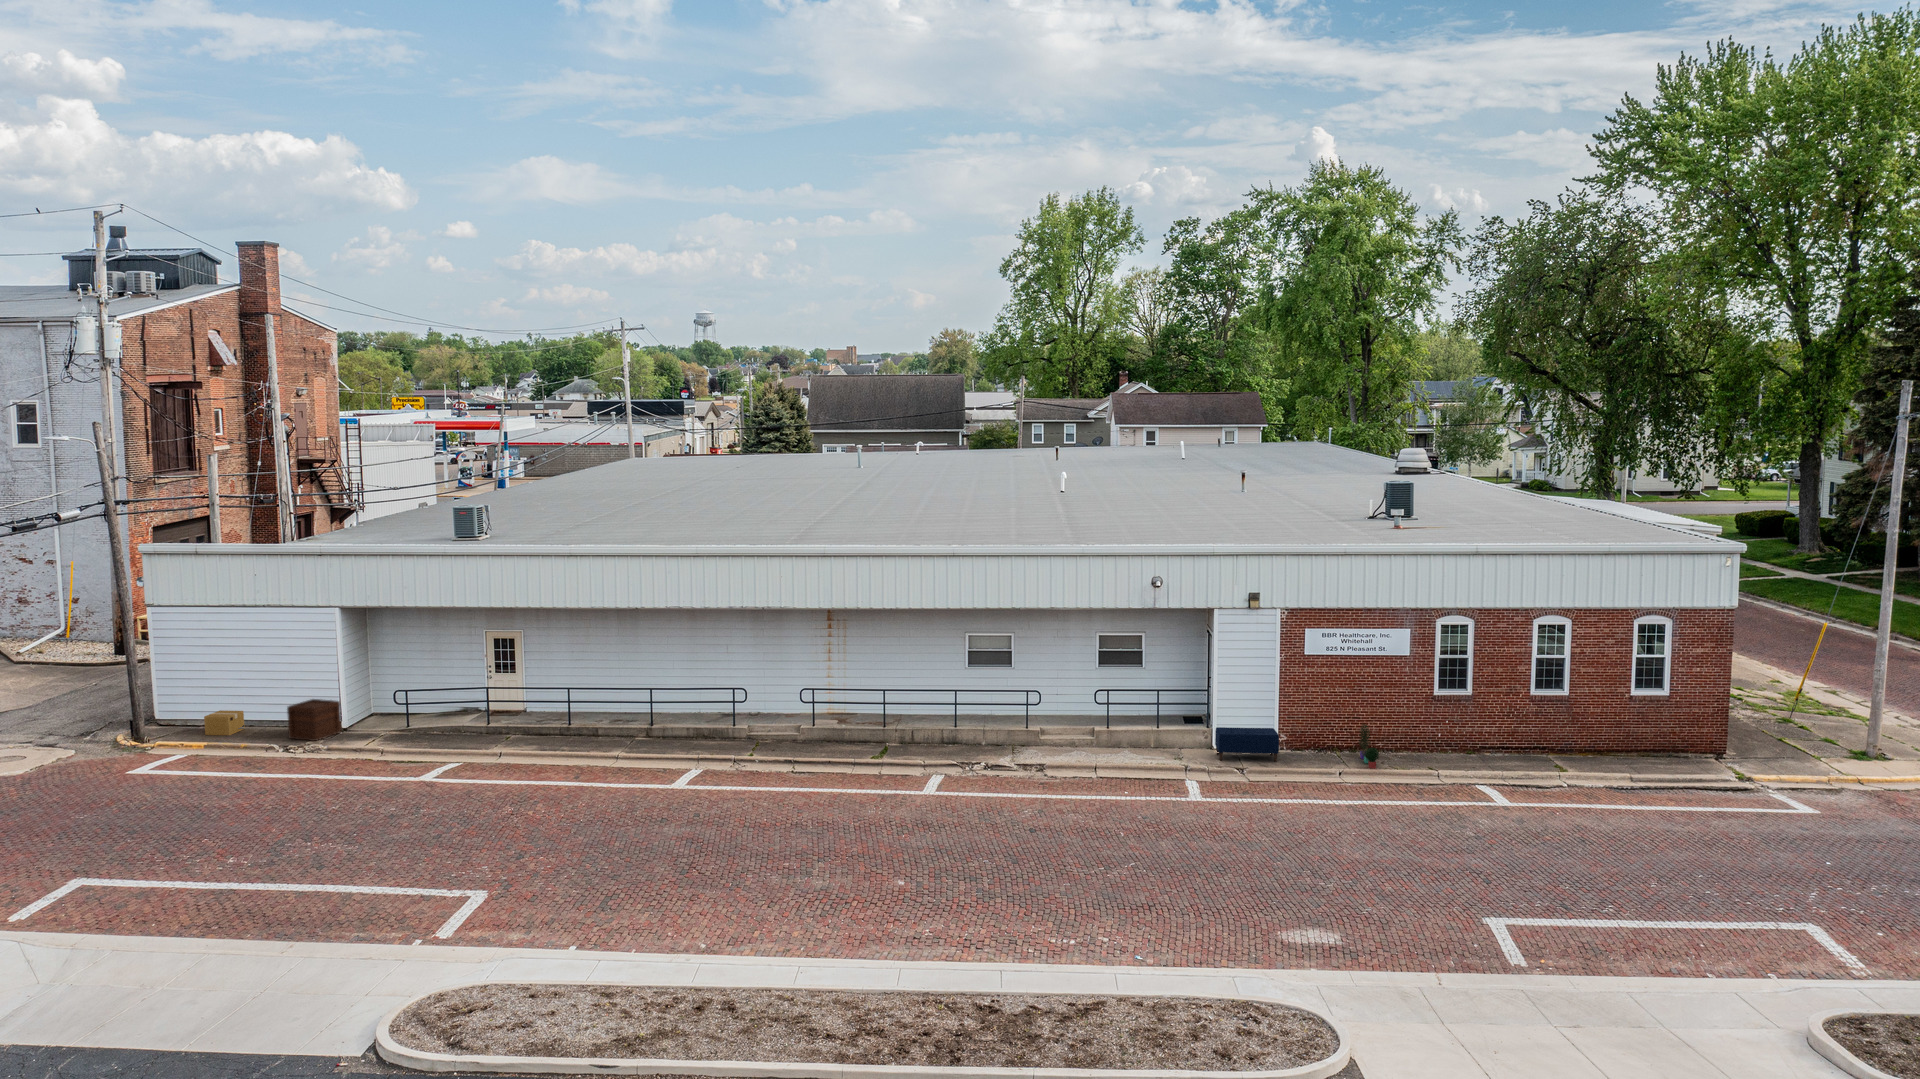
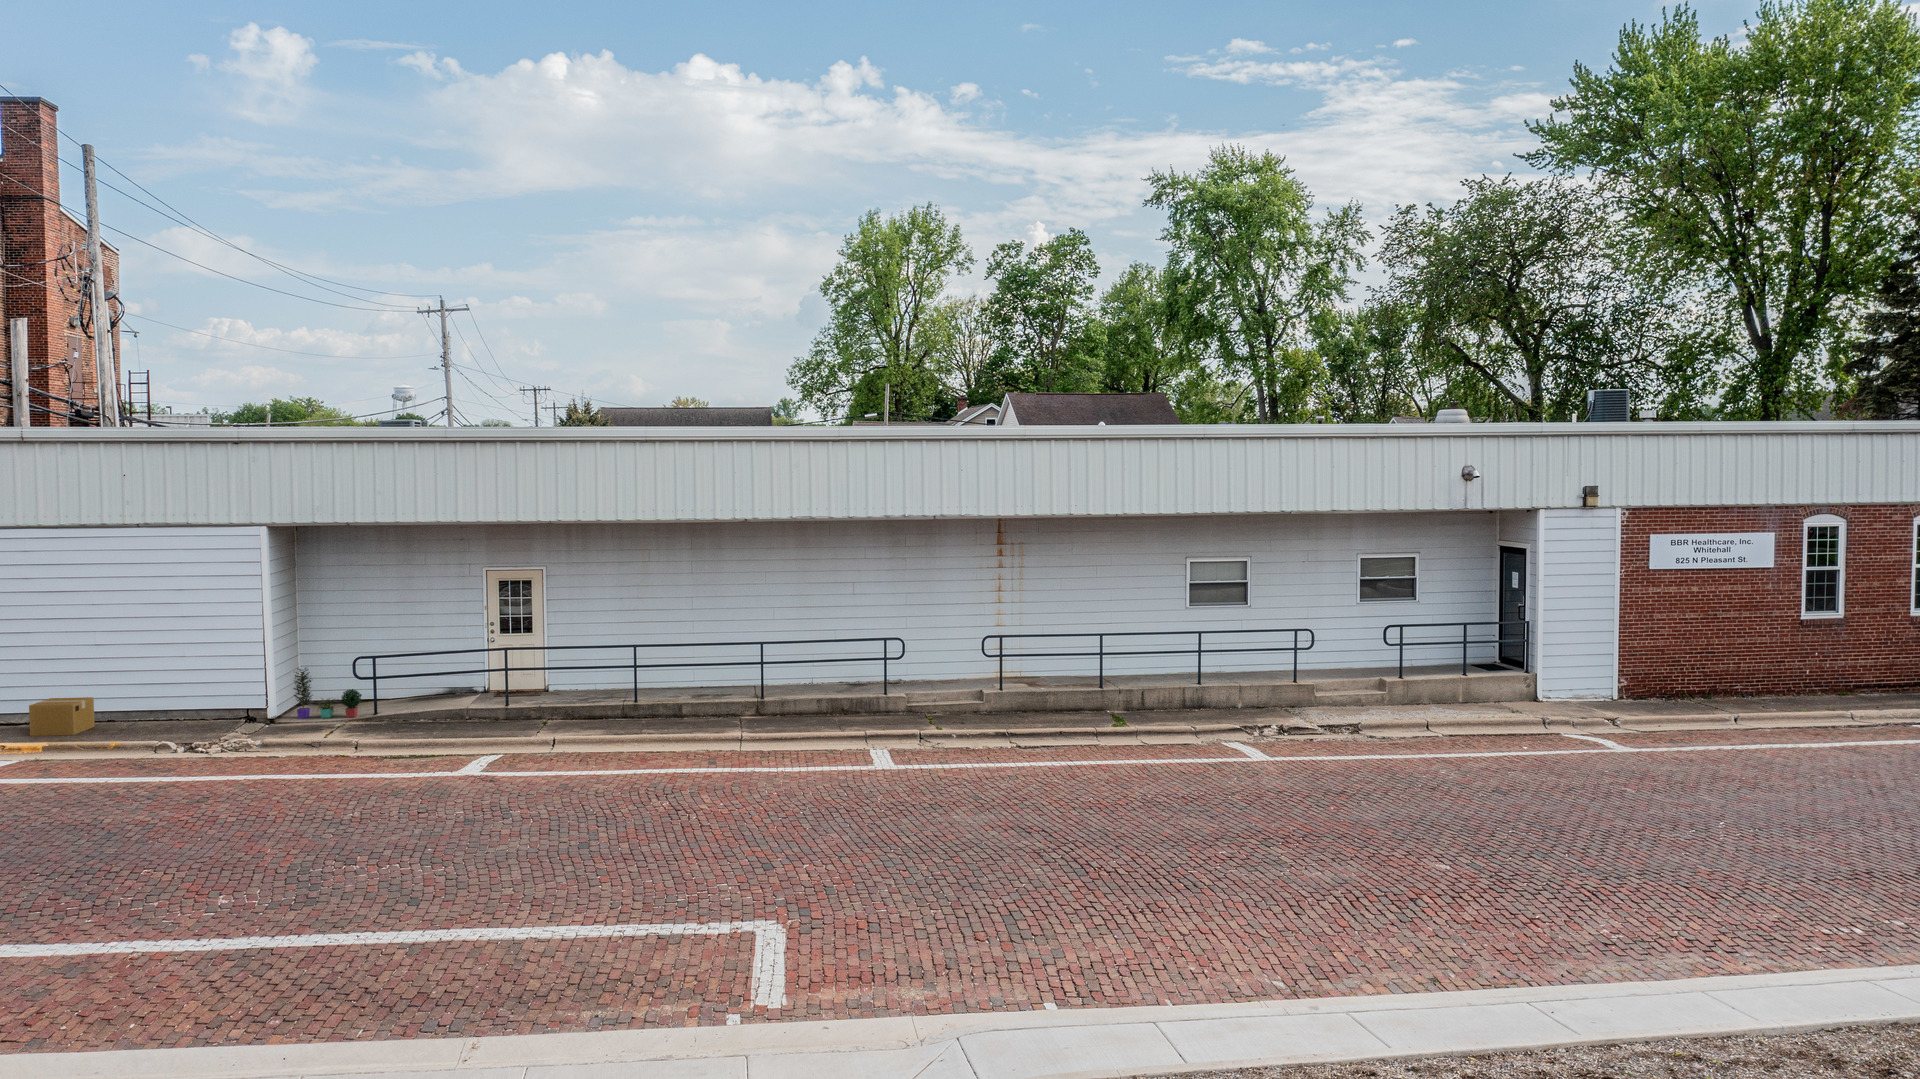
wooden crate: present [287,699,341,741] -> none [181,674,267,736]
potted plant: present [1359,724,1379,768] -> present [294,668,362,718]
bench: present [1215,727,1279,762] -> none [1544,668,1638,711]

